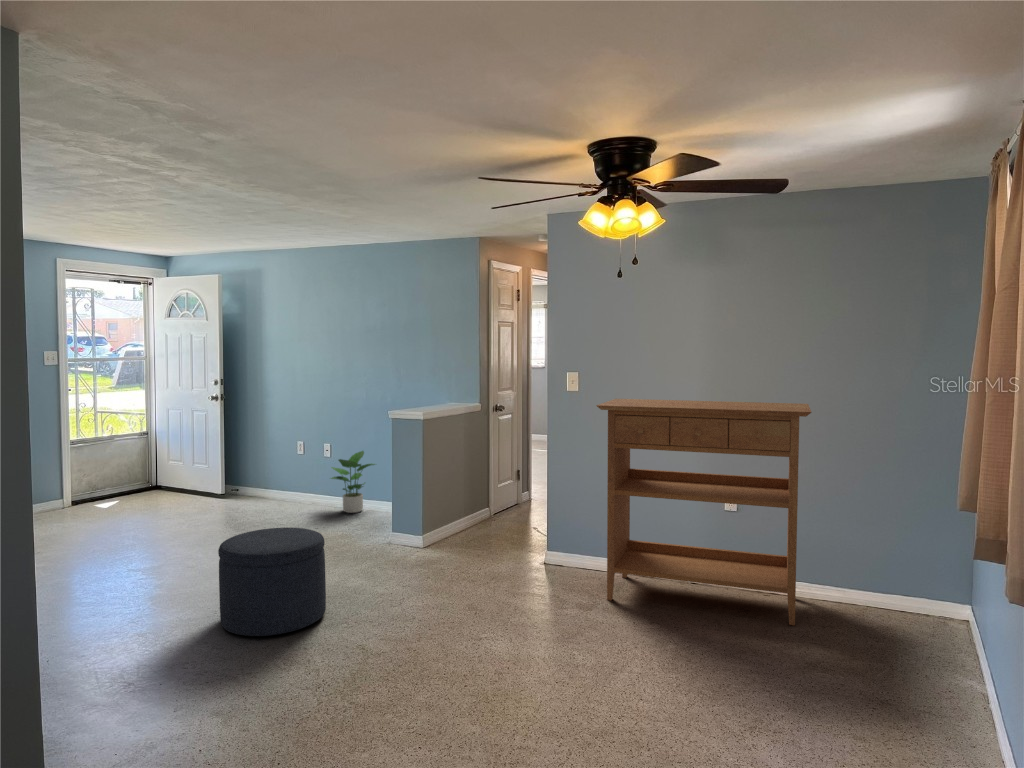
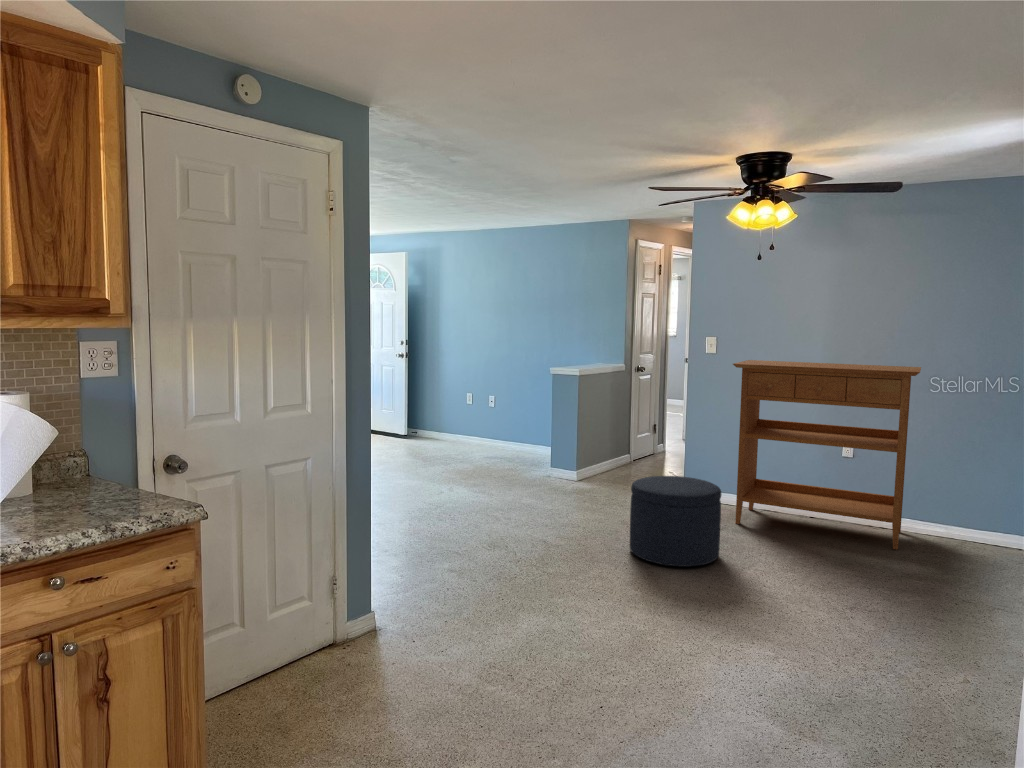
potted plant: present [331,451,375,513] -> none [495,402,534,454]
ottoman: present [218,527,326,636] -> present [630,476,721,567]

